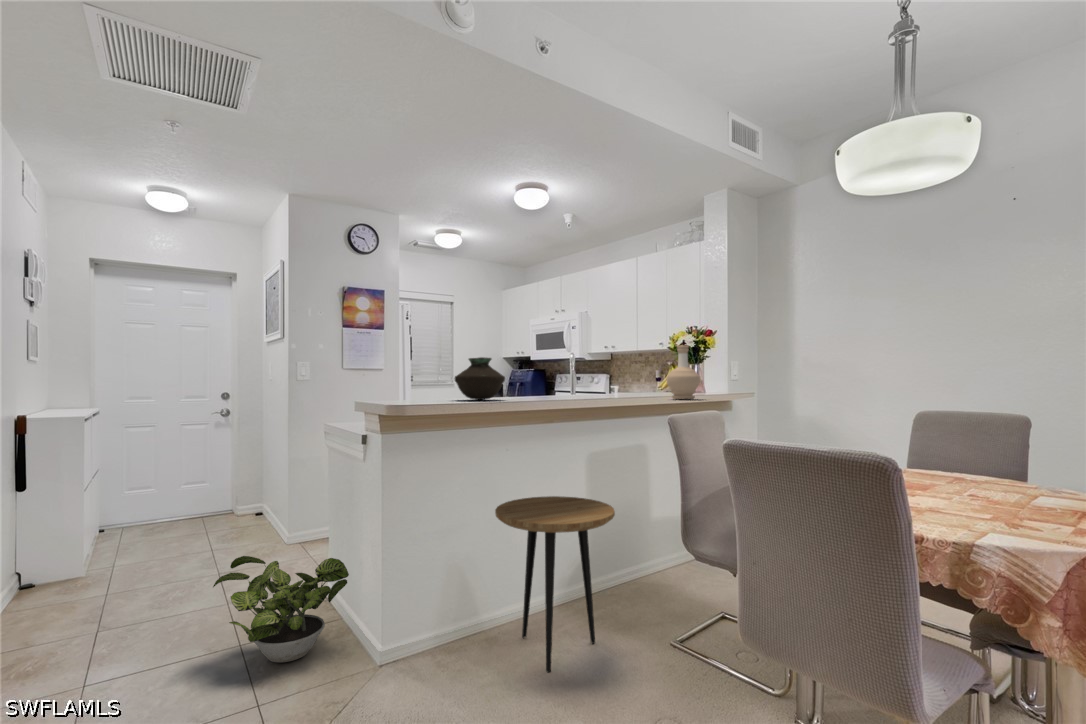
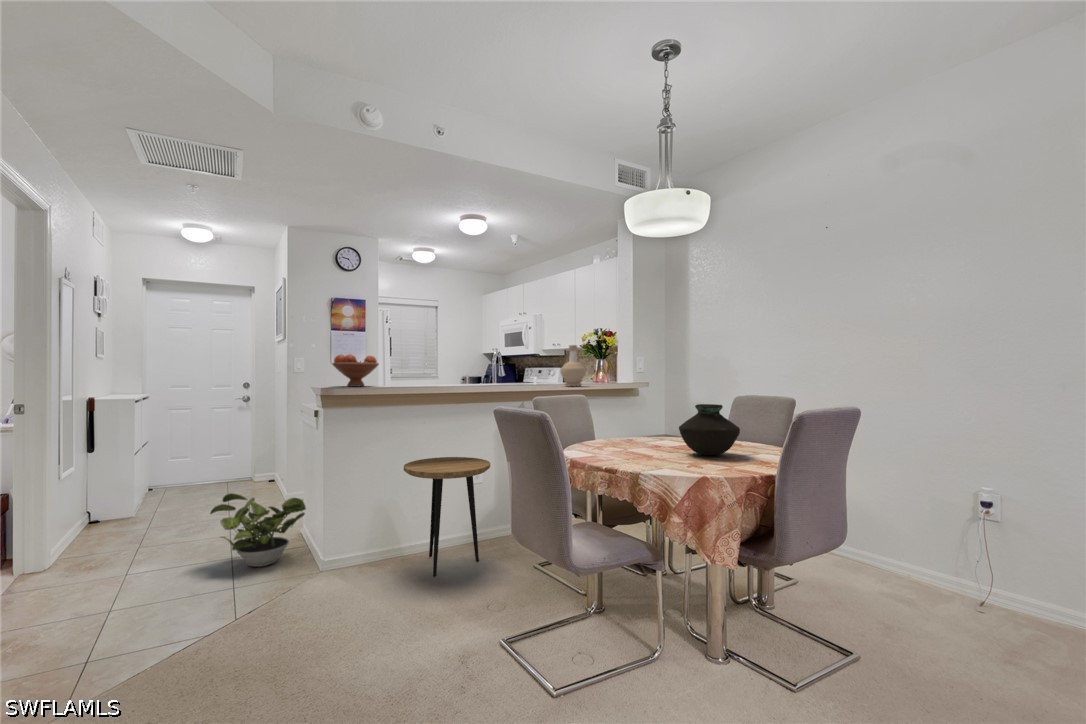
fruit bowl: none [366,357,427,400] -> present [333,355,379,387]
vase: present [454,357,505,400] -> present [679,404,740,455]

